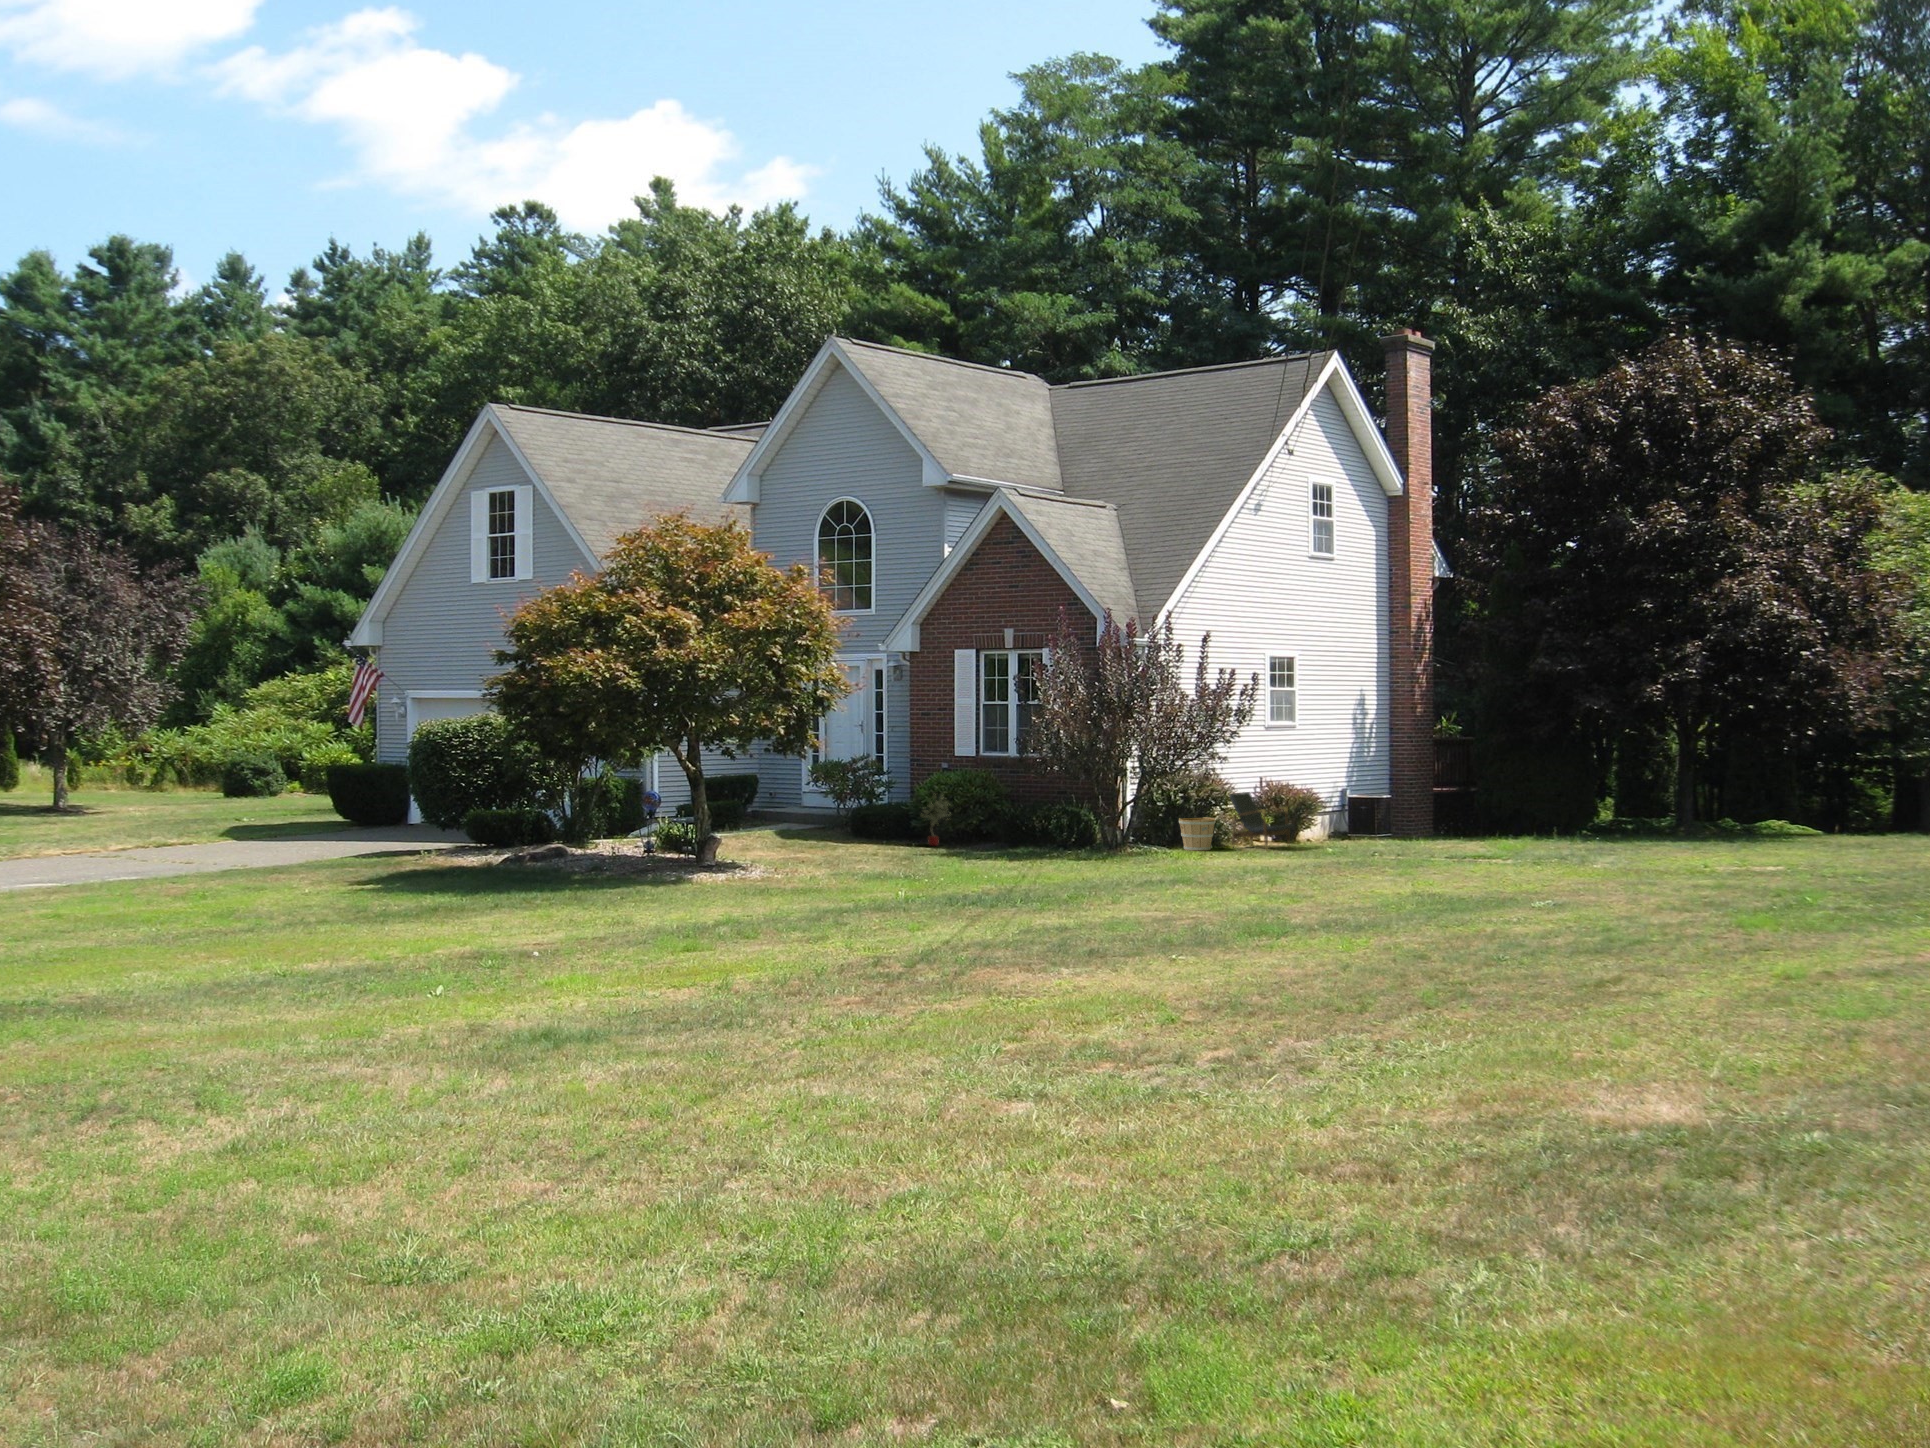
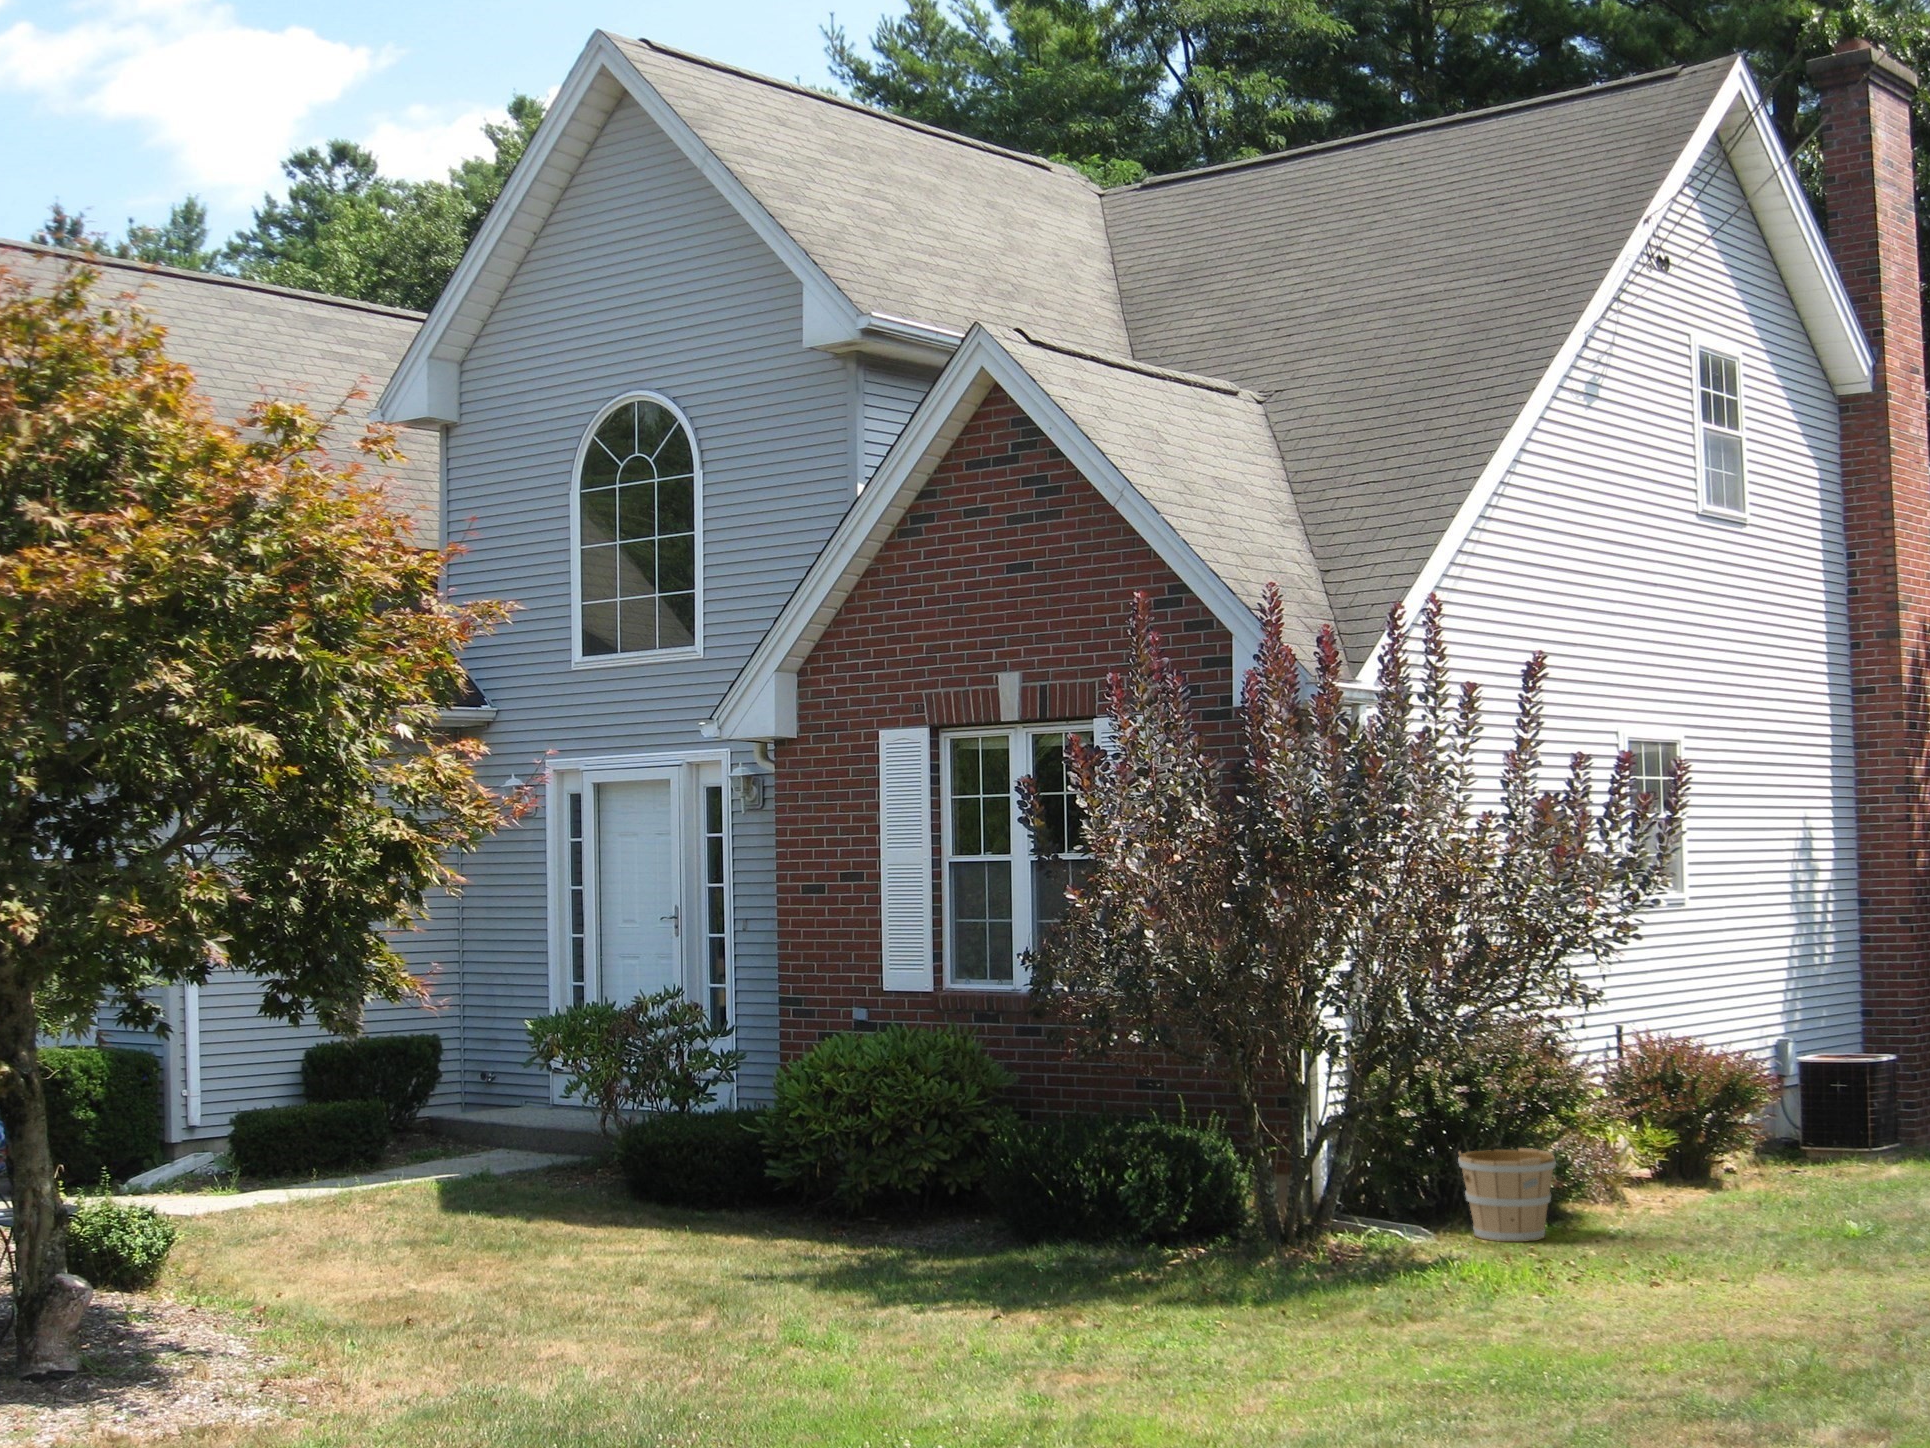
lounge chair: present [1229,792,1294,850] -> none [1582,1077,1757,1239]
potted tree: present [921,793,949,846] -> none [786,1091,869,1231]

